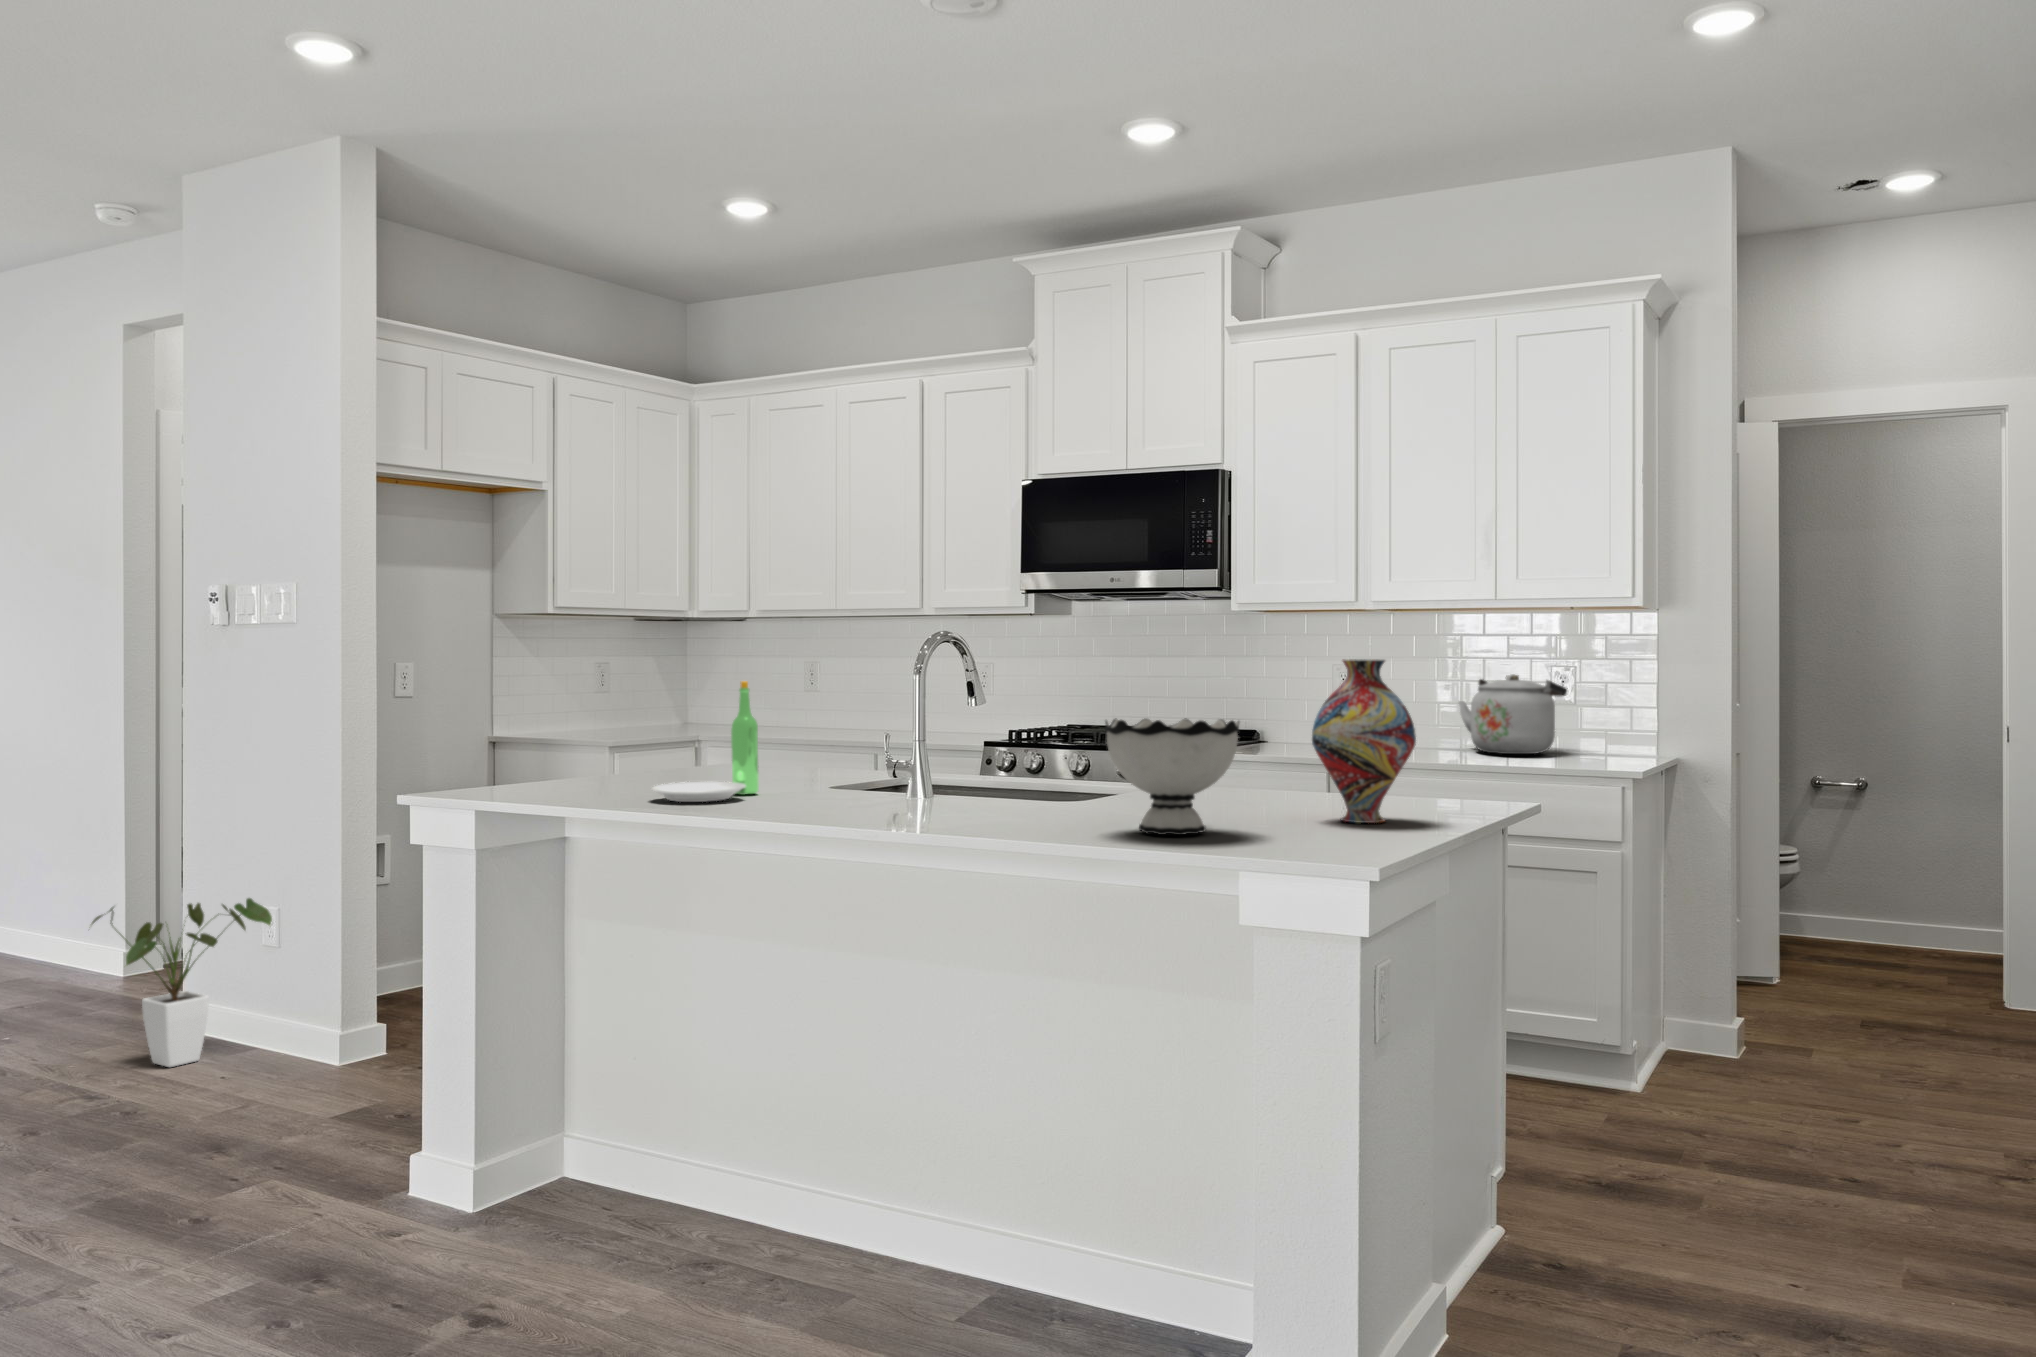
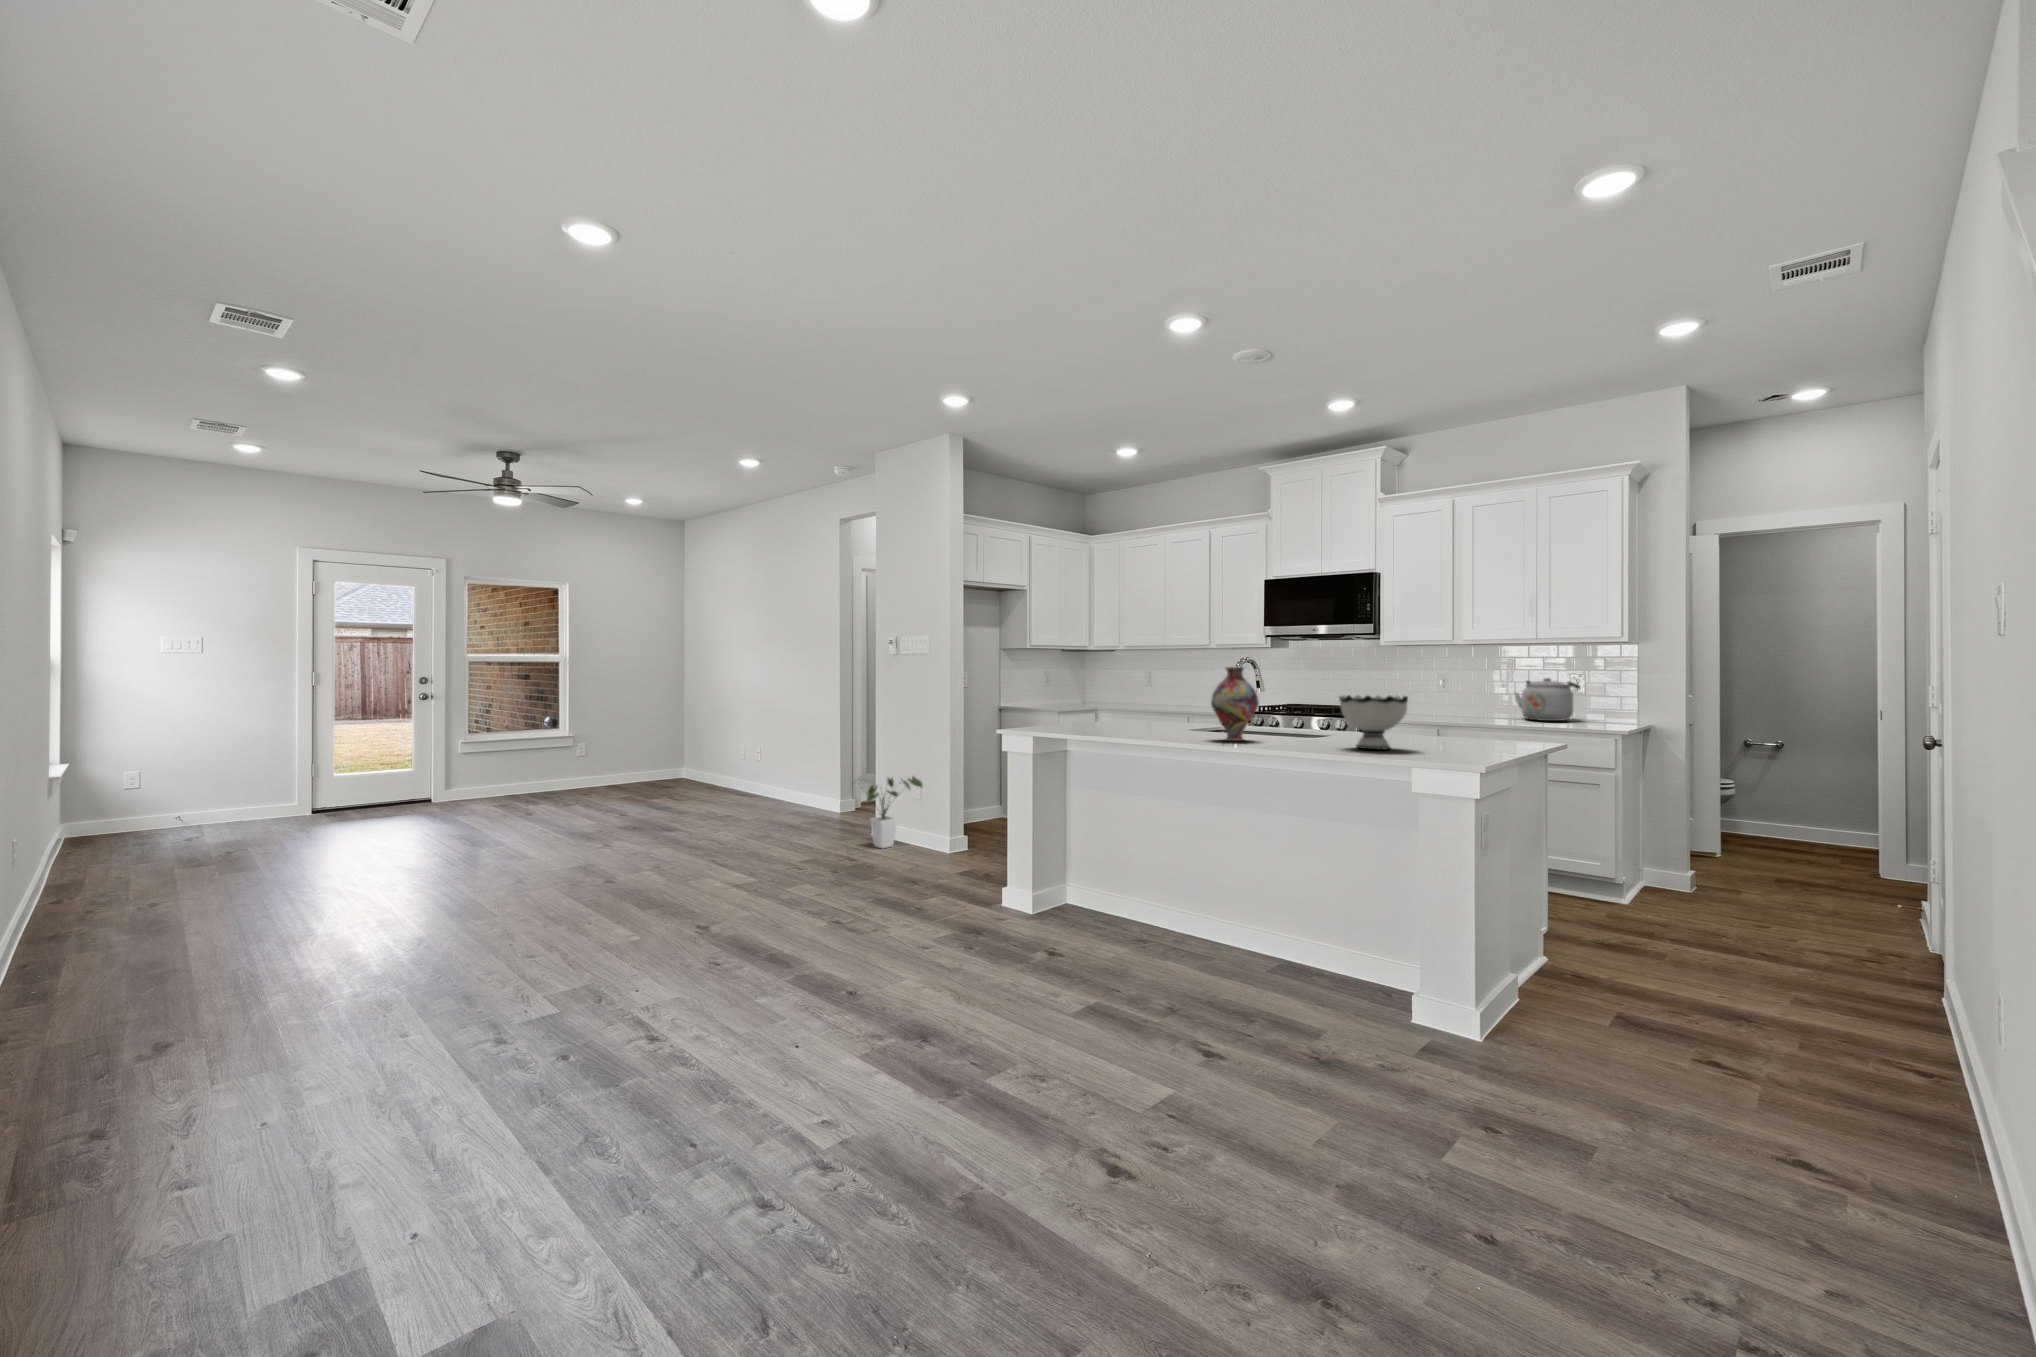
vase: present [1312,659,1416,823] -> present [1211,667,1259,741]
plate: present [652,681,759,802] -> none [1112,679,1158,733]

